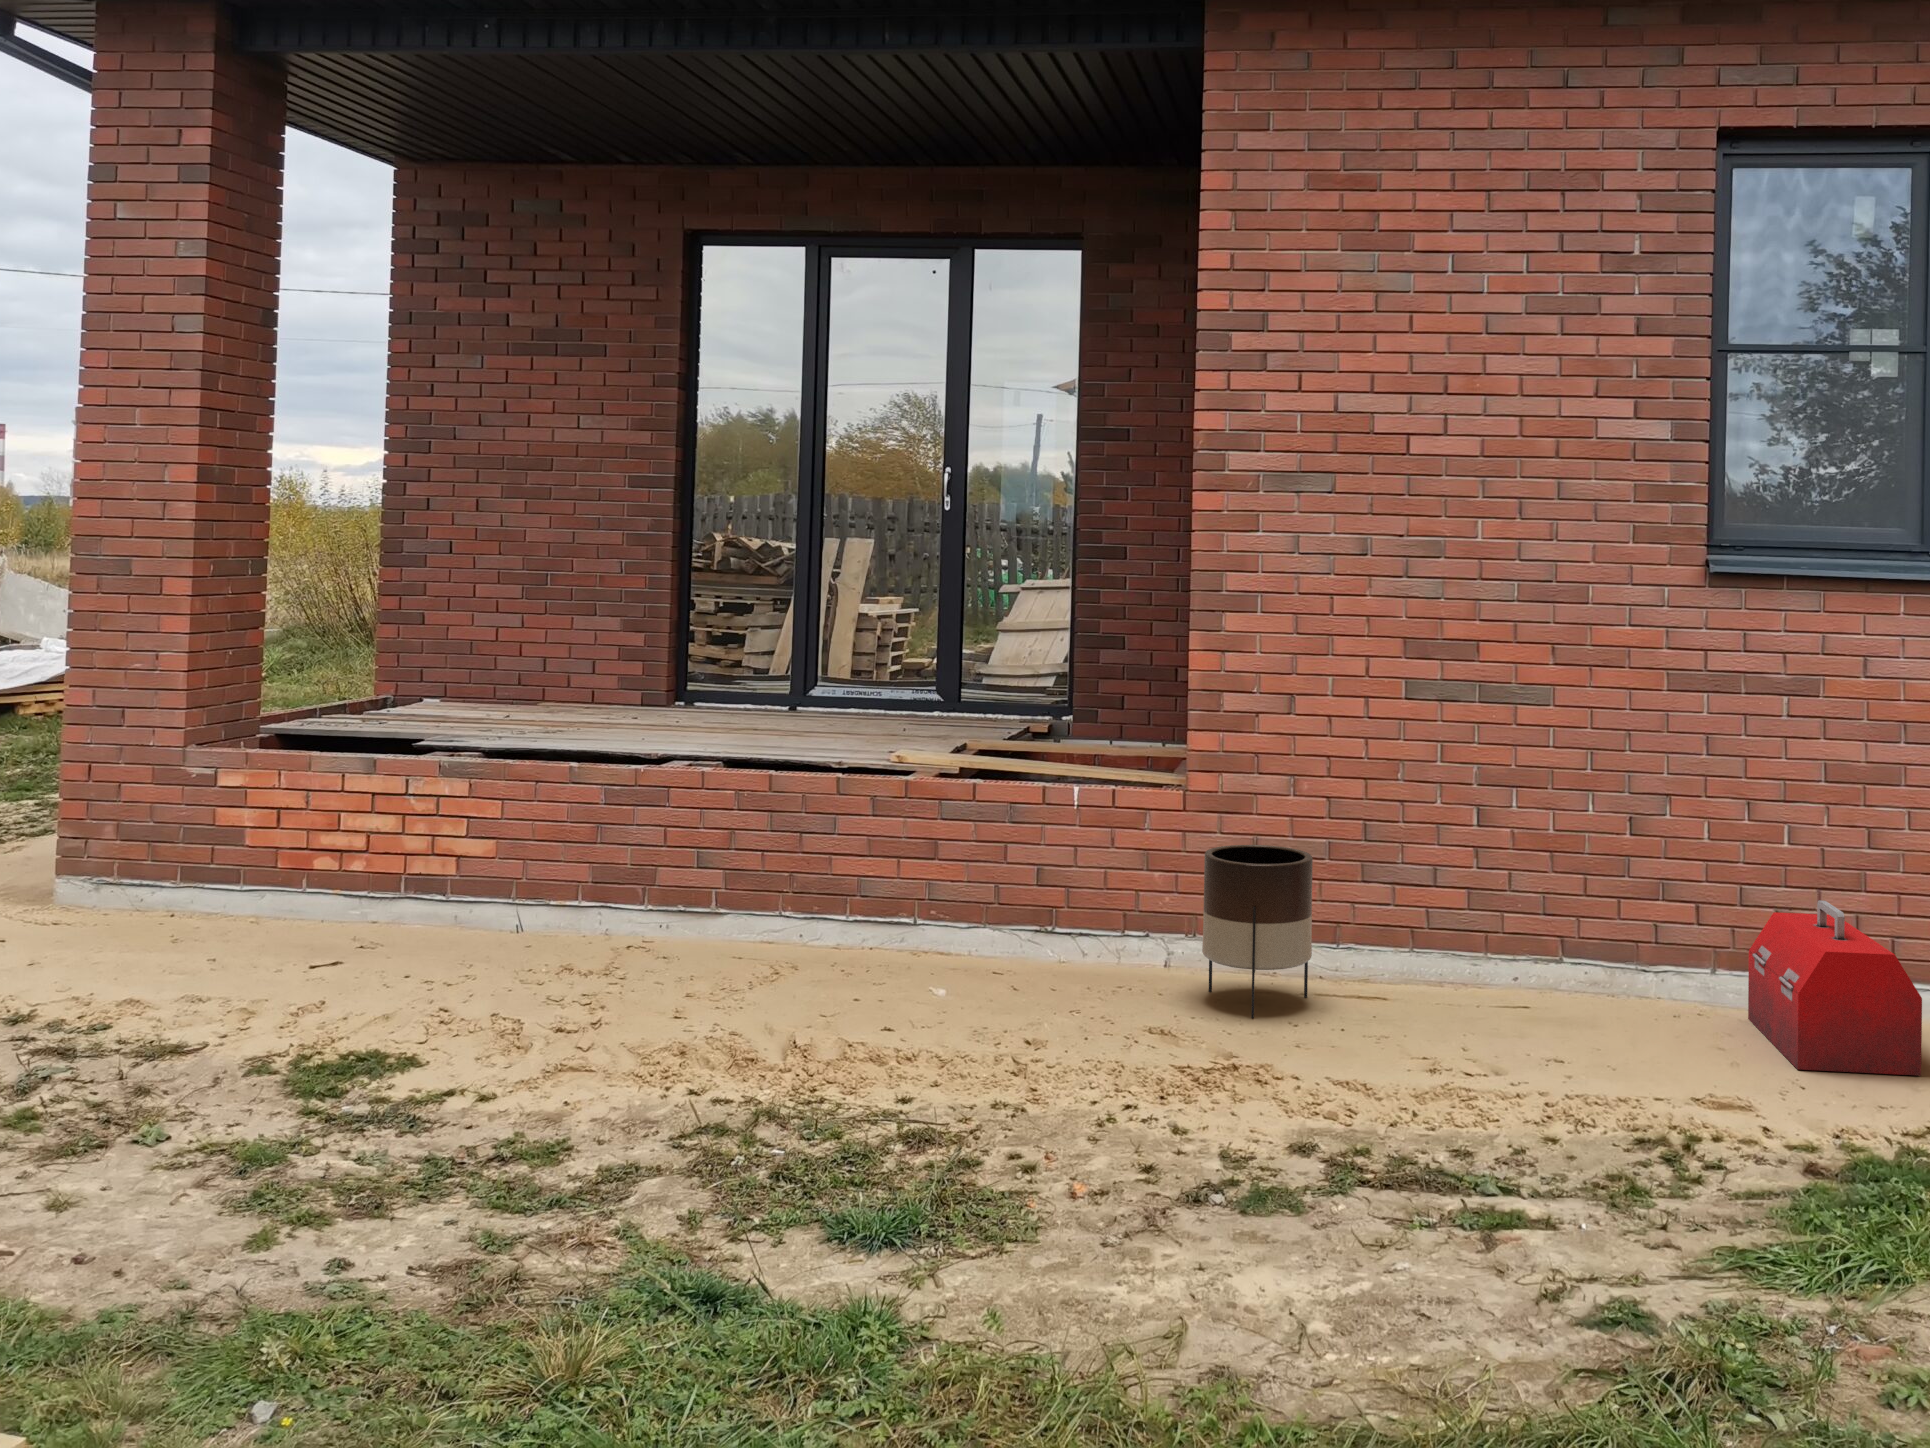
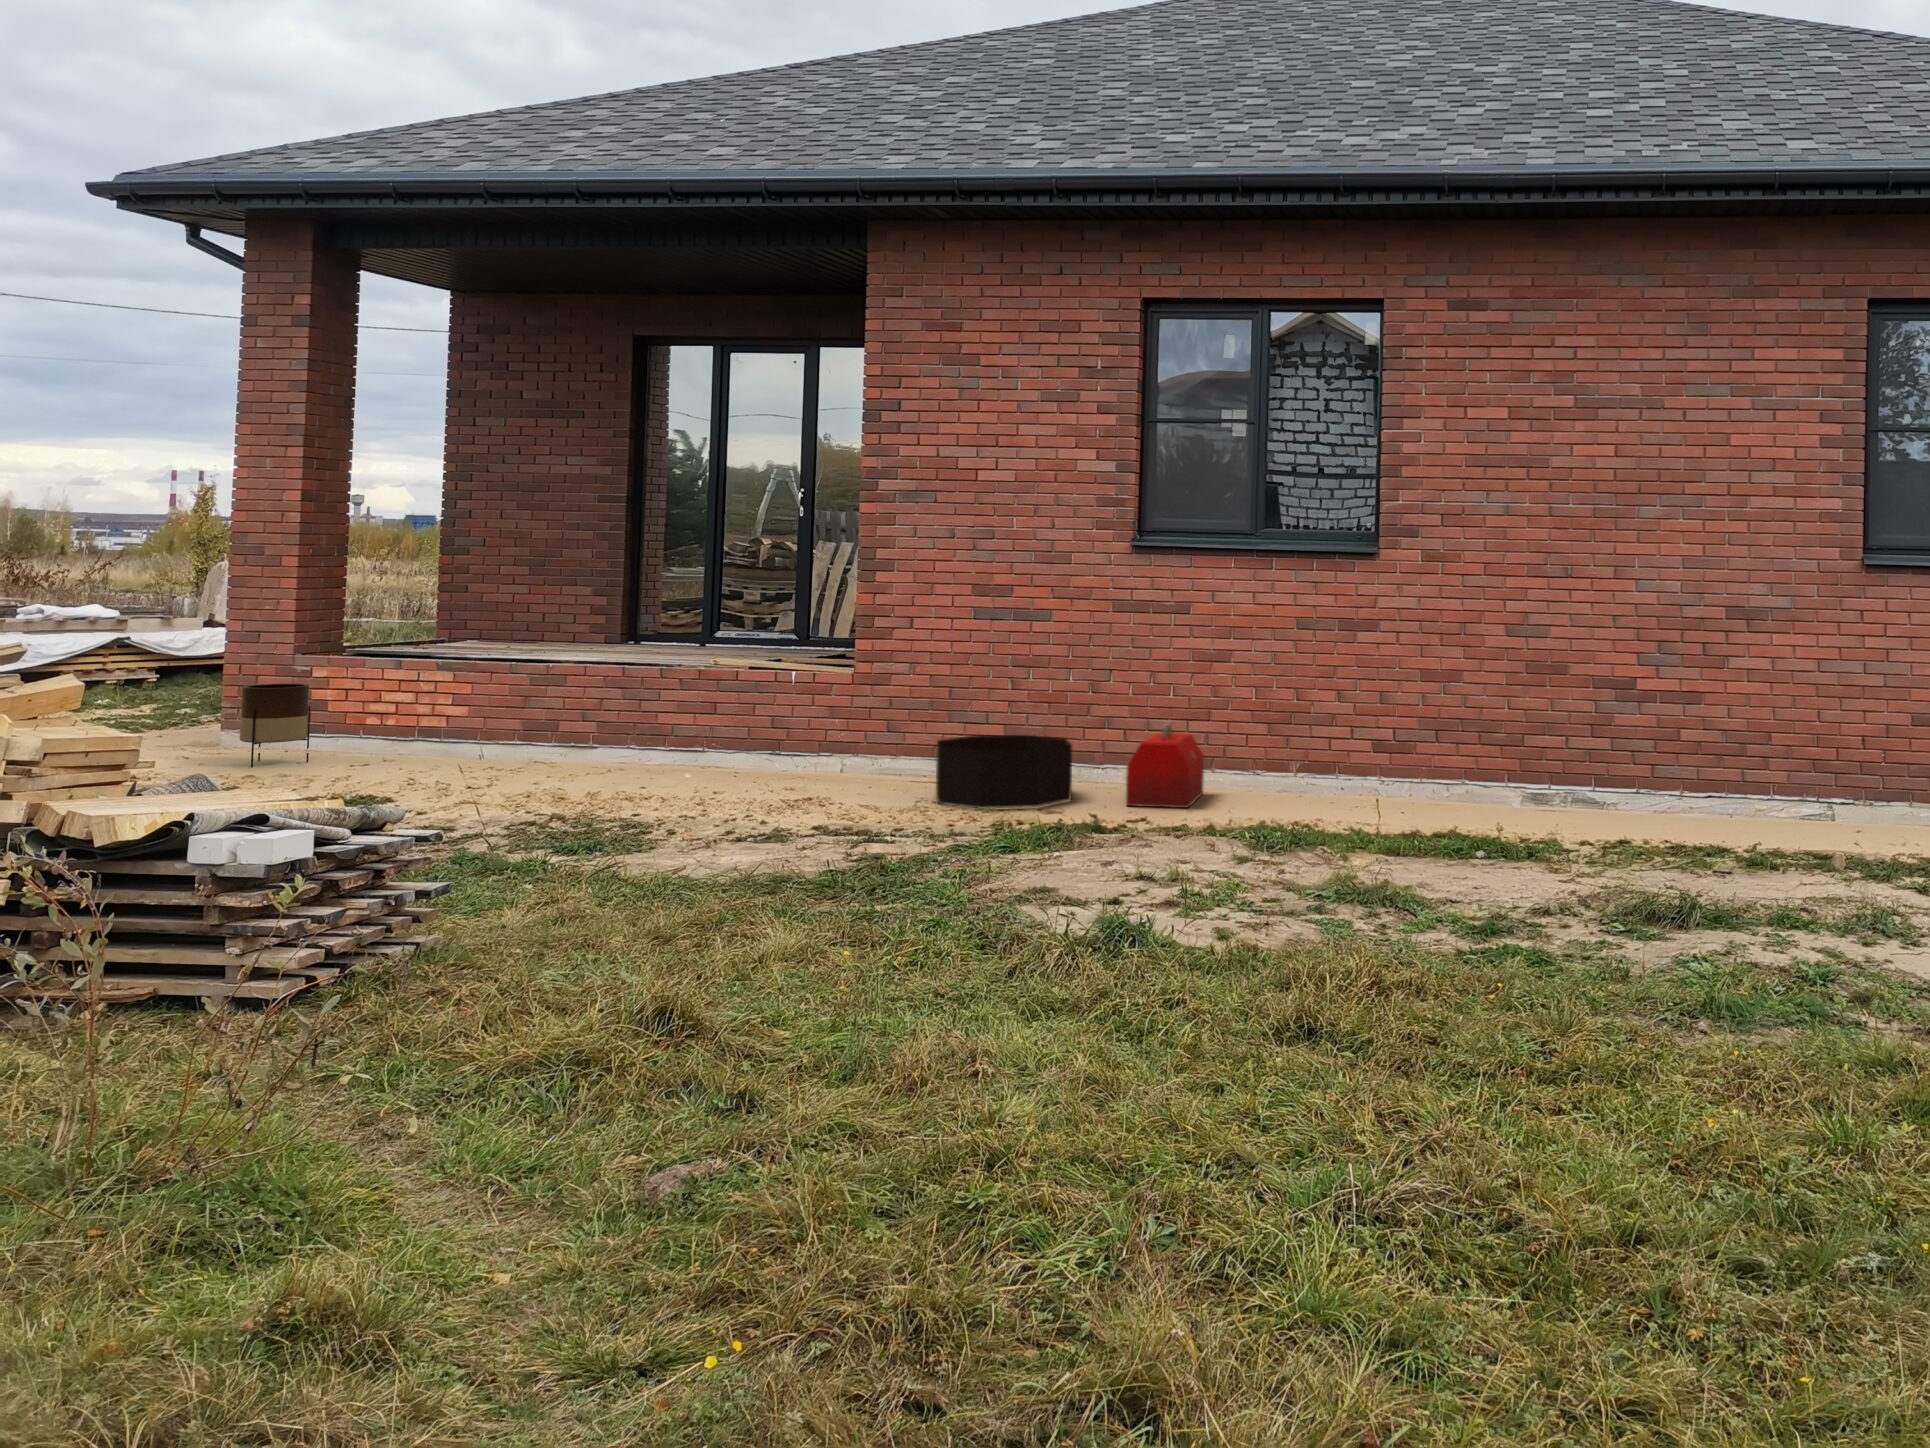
planter: present [1202,845,1313,1018] -> present [240,684,311,767]
basket: none [1402,911,1667,1083] -> present [936,735,1072,809]

